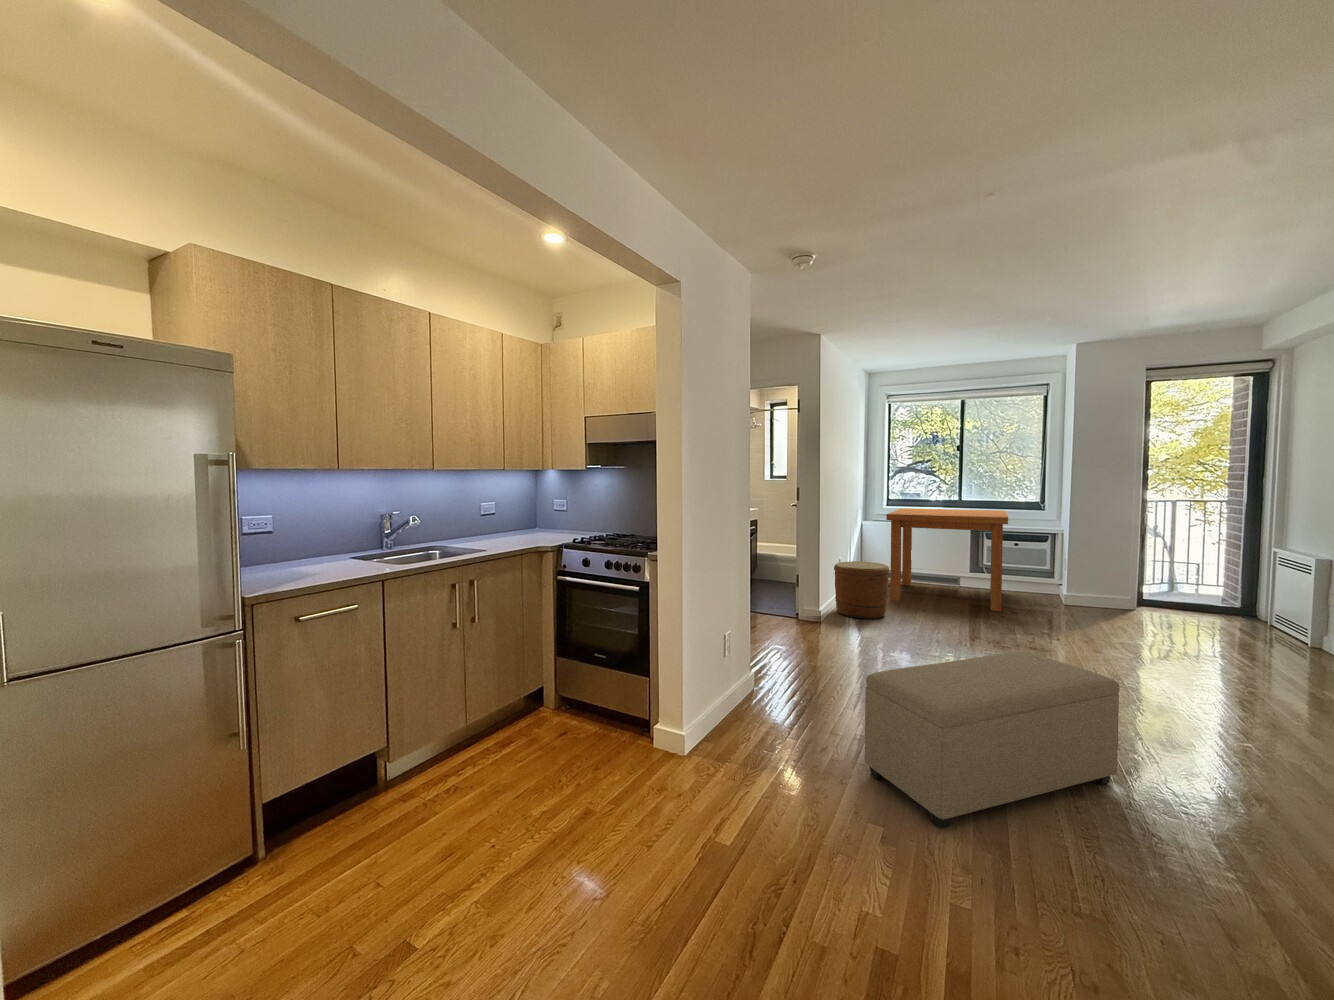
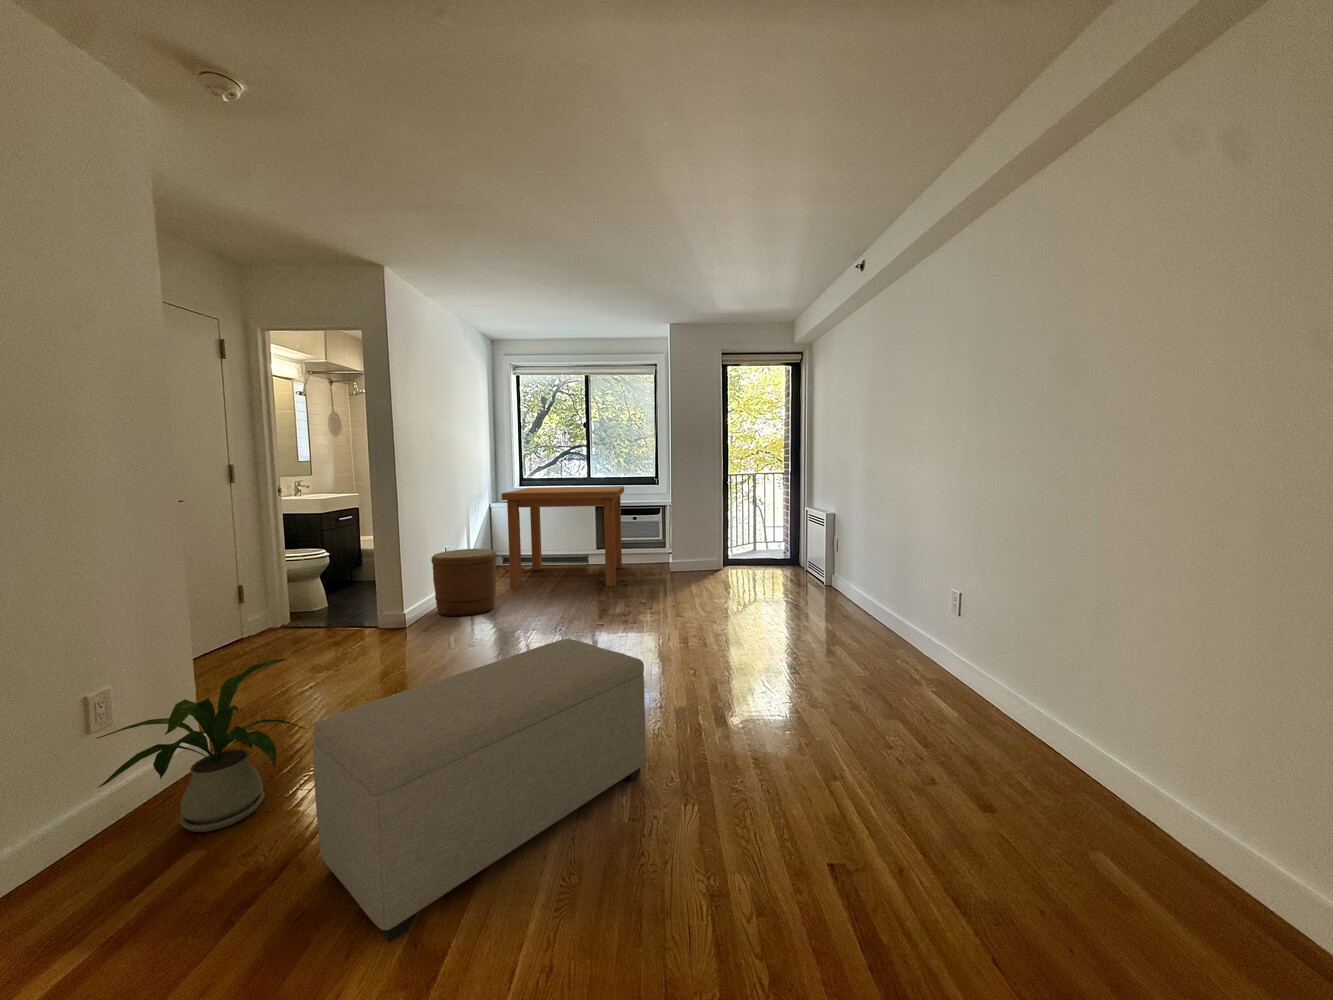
house plant: none [720,629,818,731] -> present [97,659,305,832]

